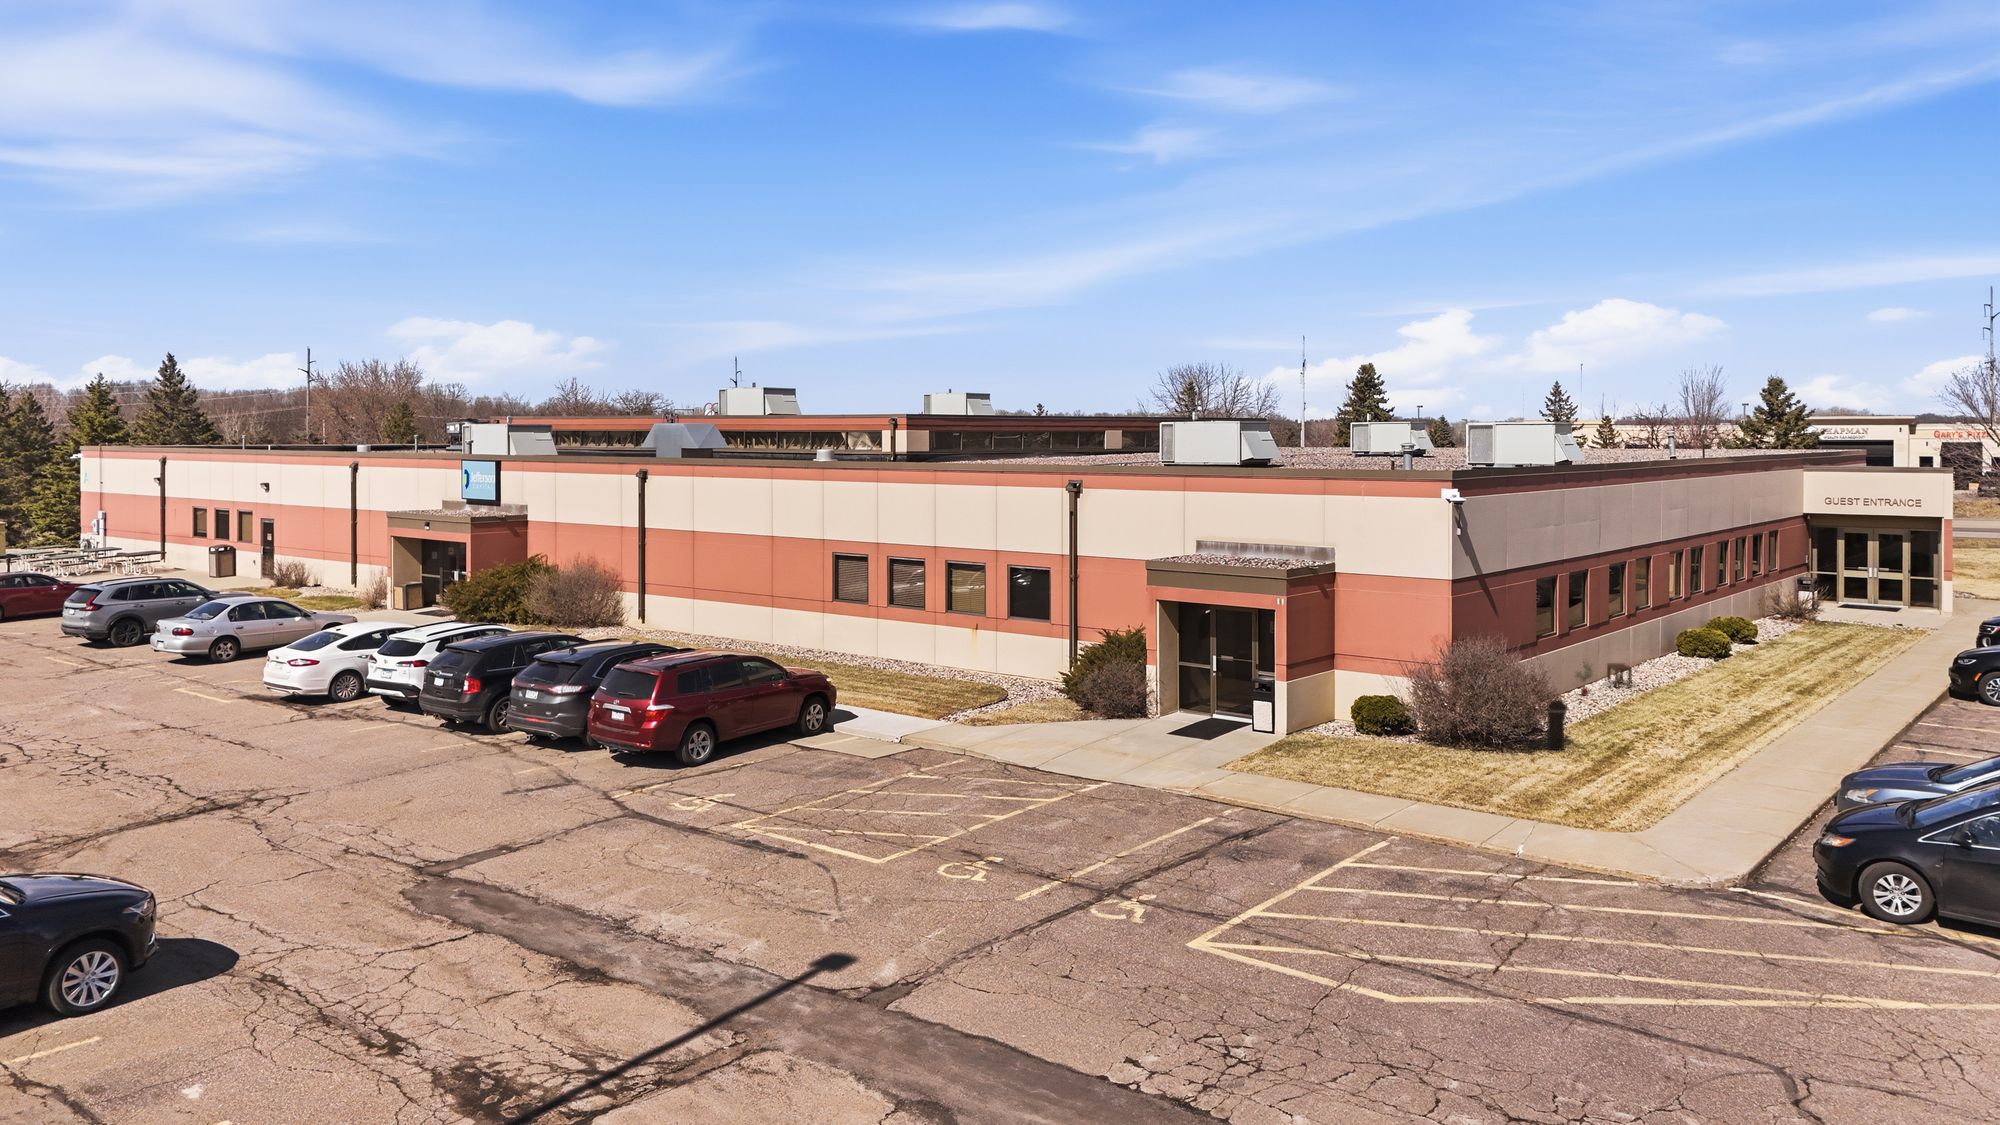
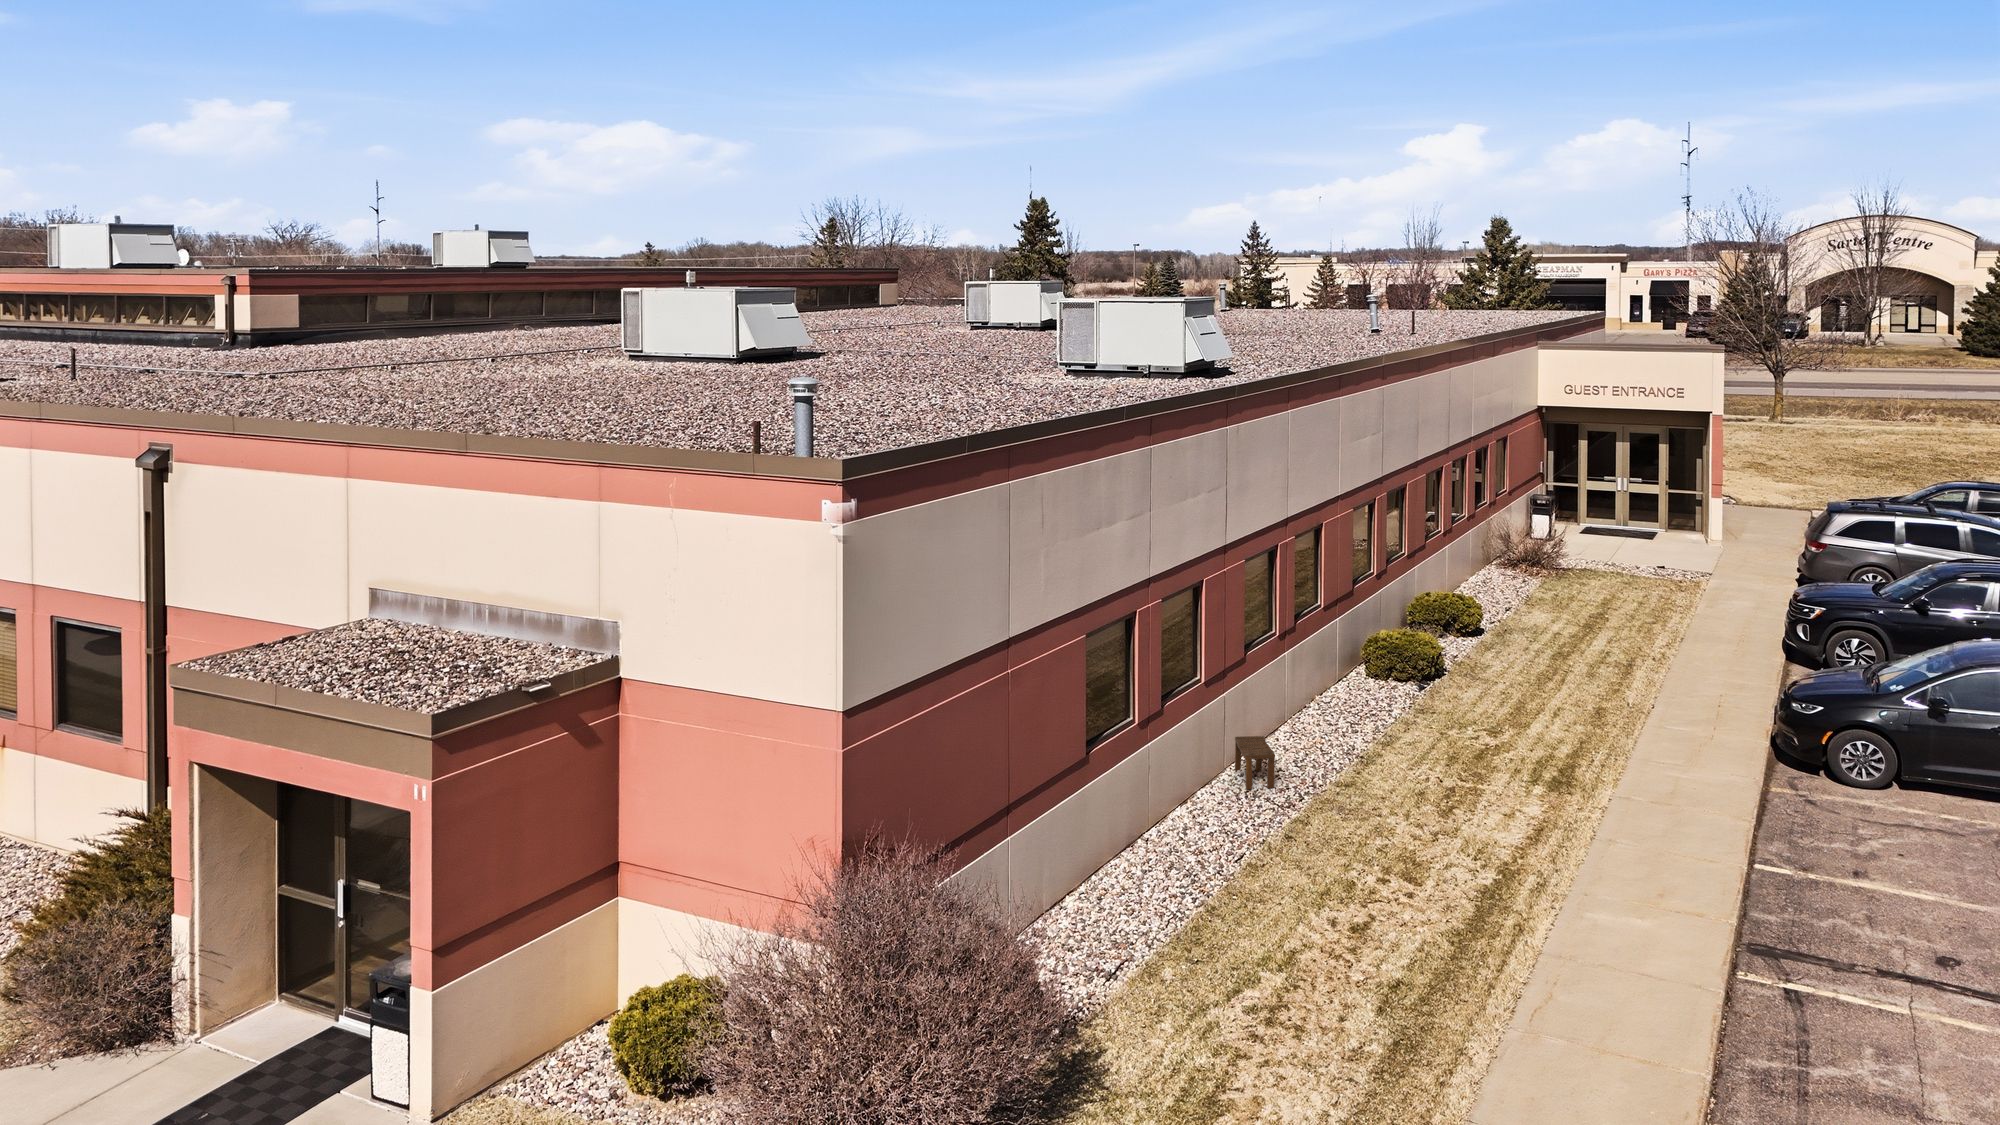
potted tree: present [1575,662,1593,696] -> none [1167,755,1206,825]
trash can: present [1547,700,1568,750] -> none [1053,981,1099,1097]

